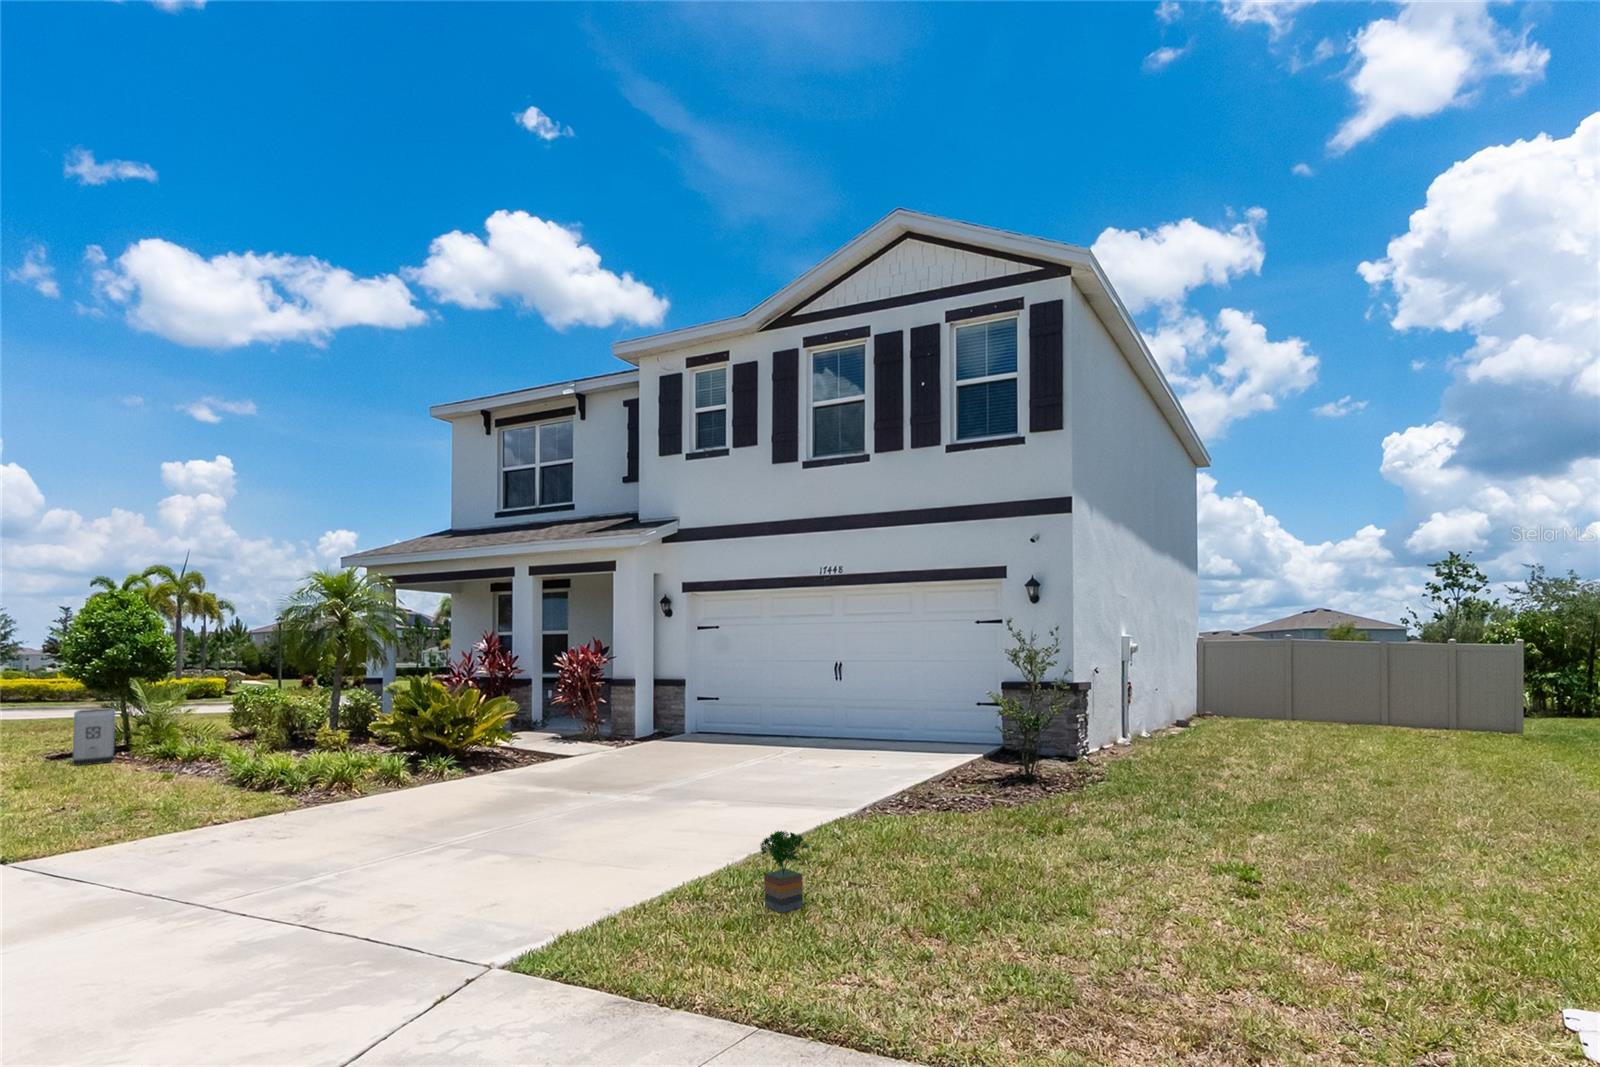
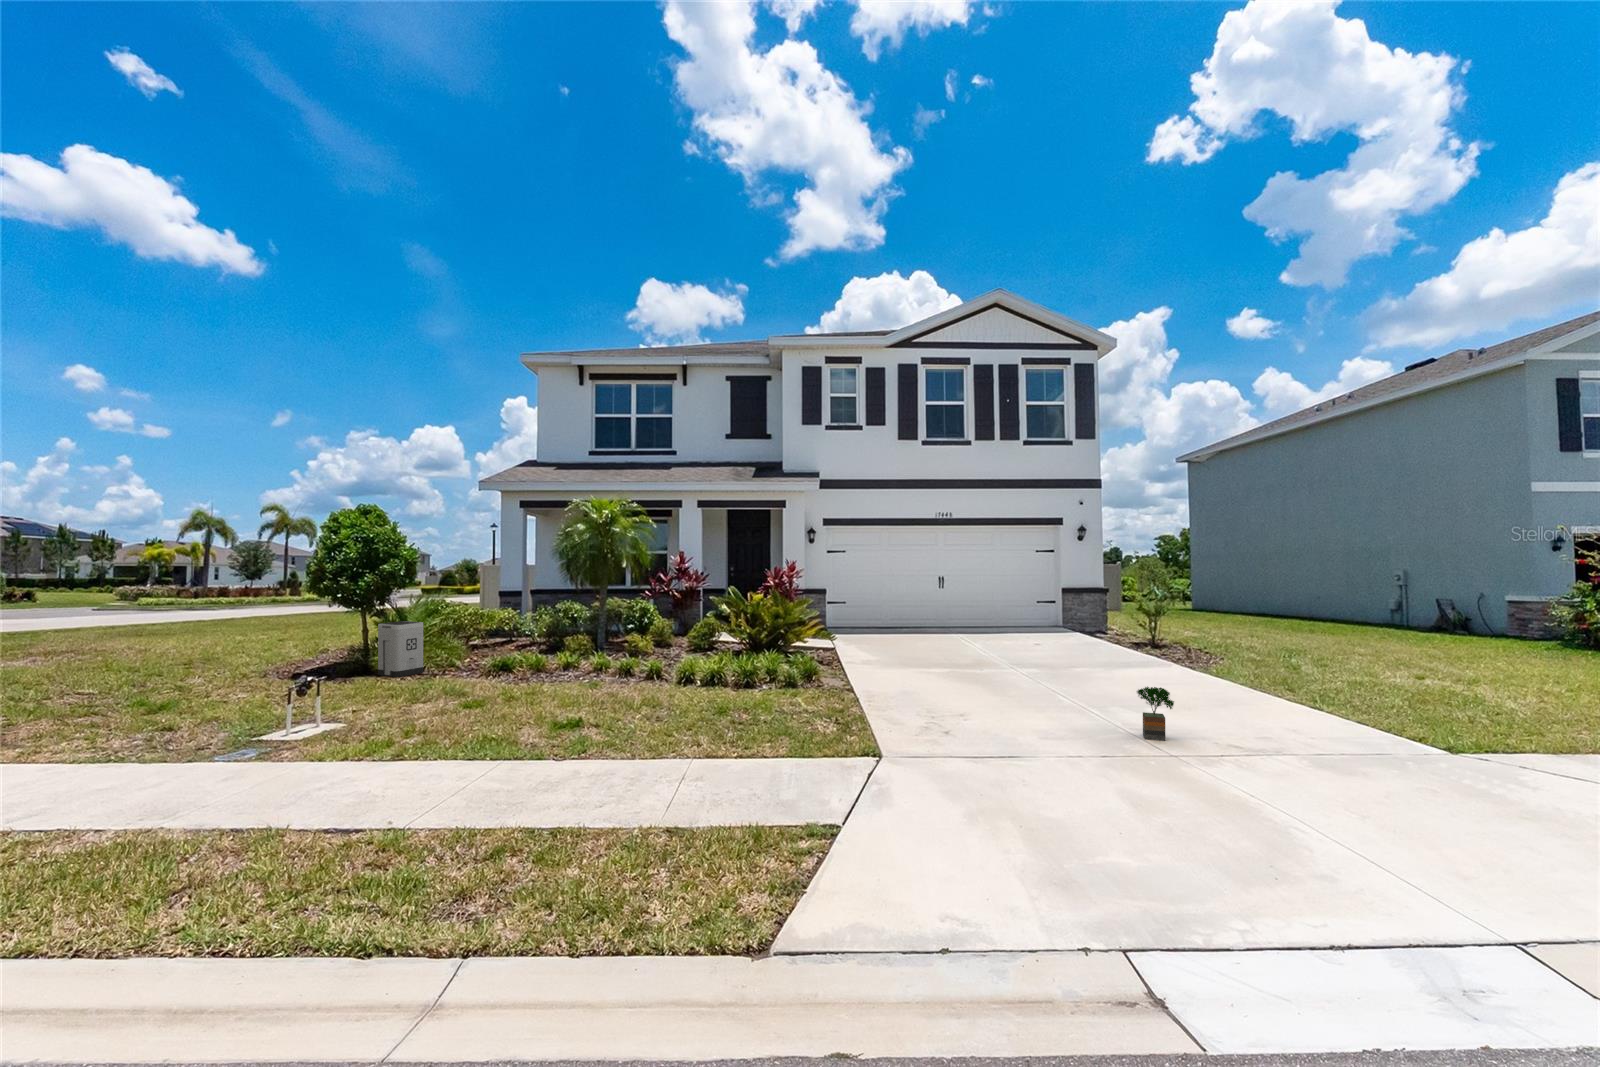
potted tree: present [760,831,809,913] -> present [1137,687,1174,741]

